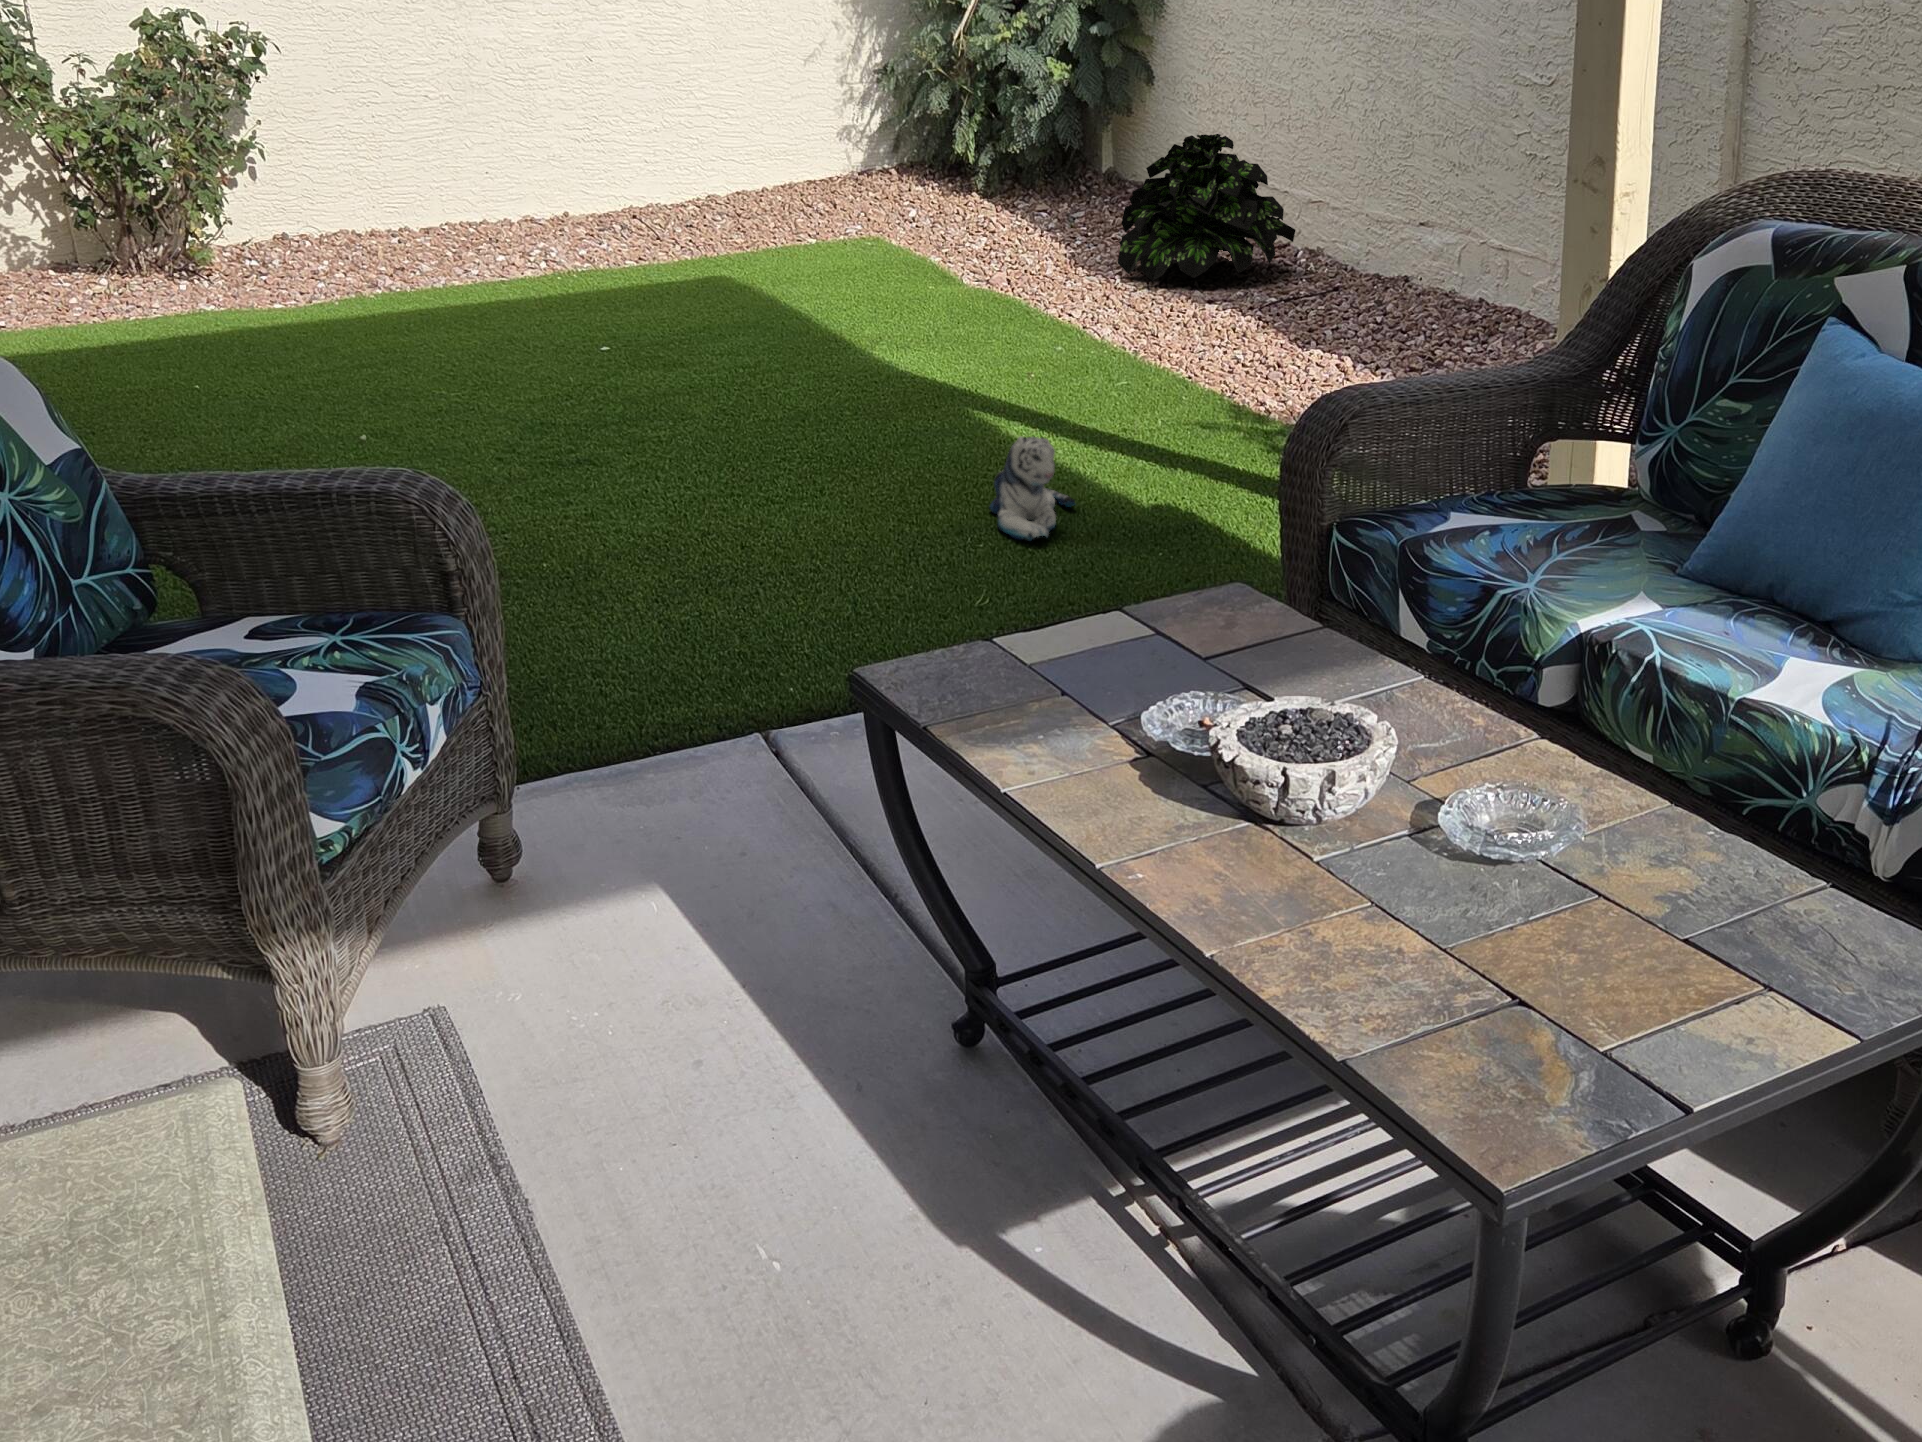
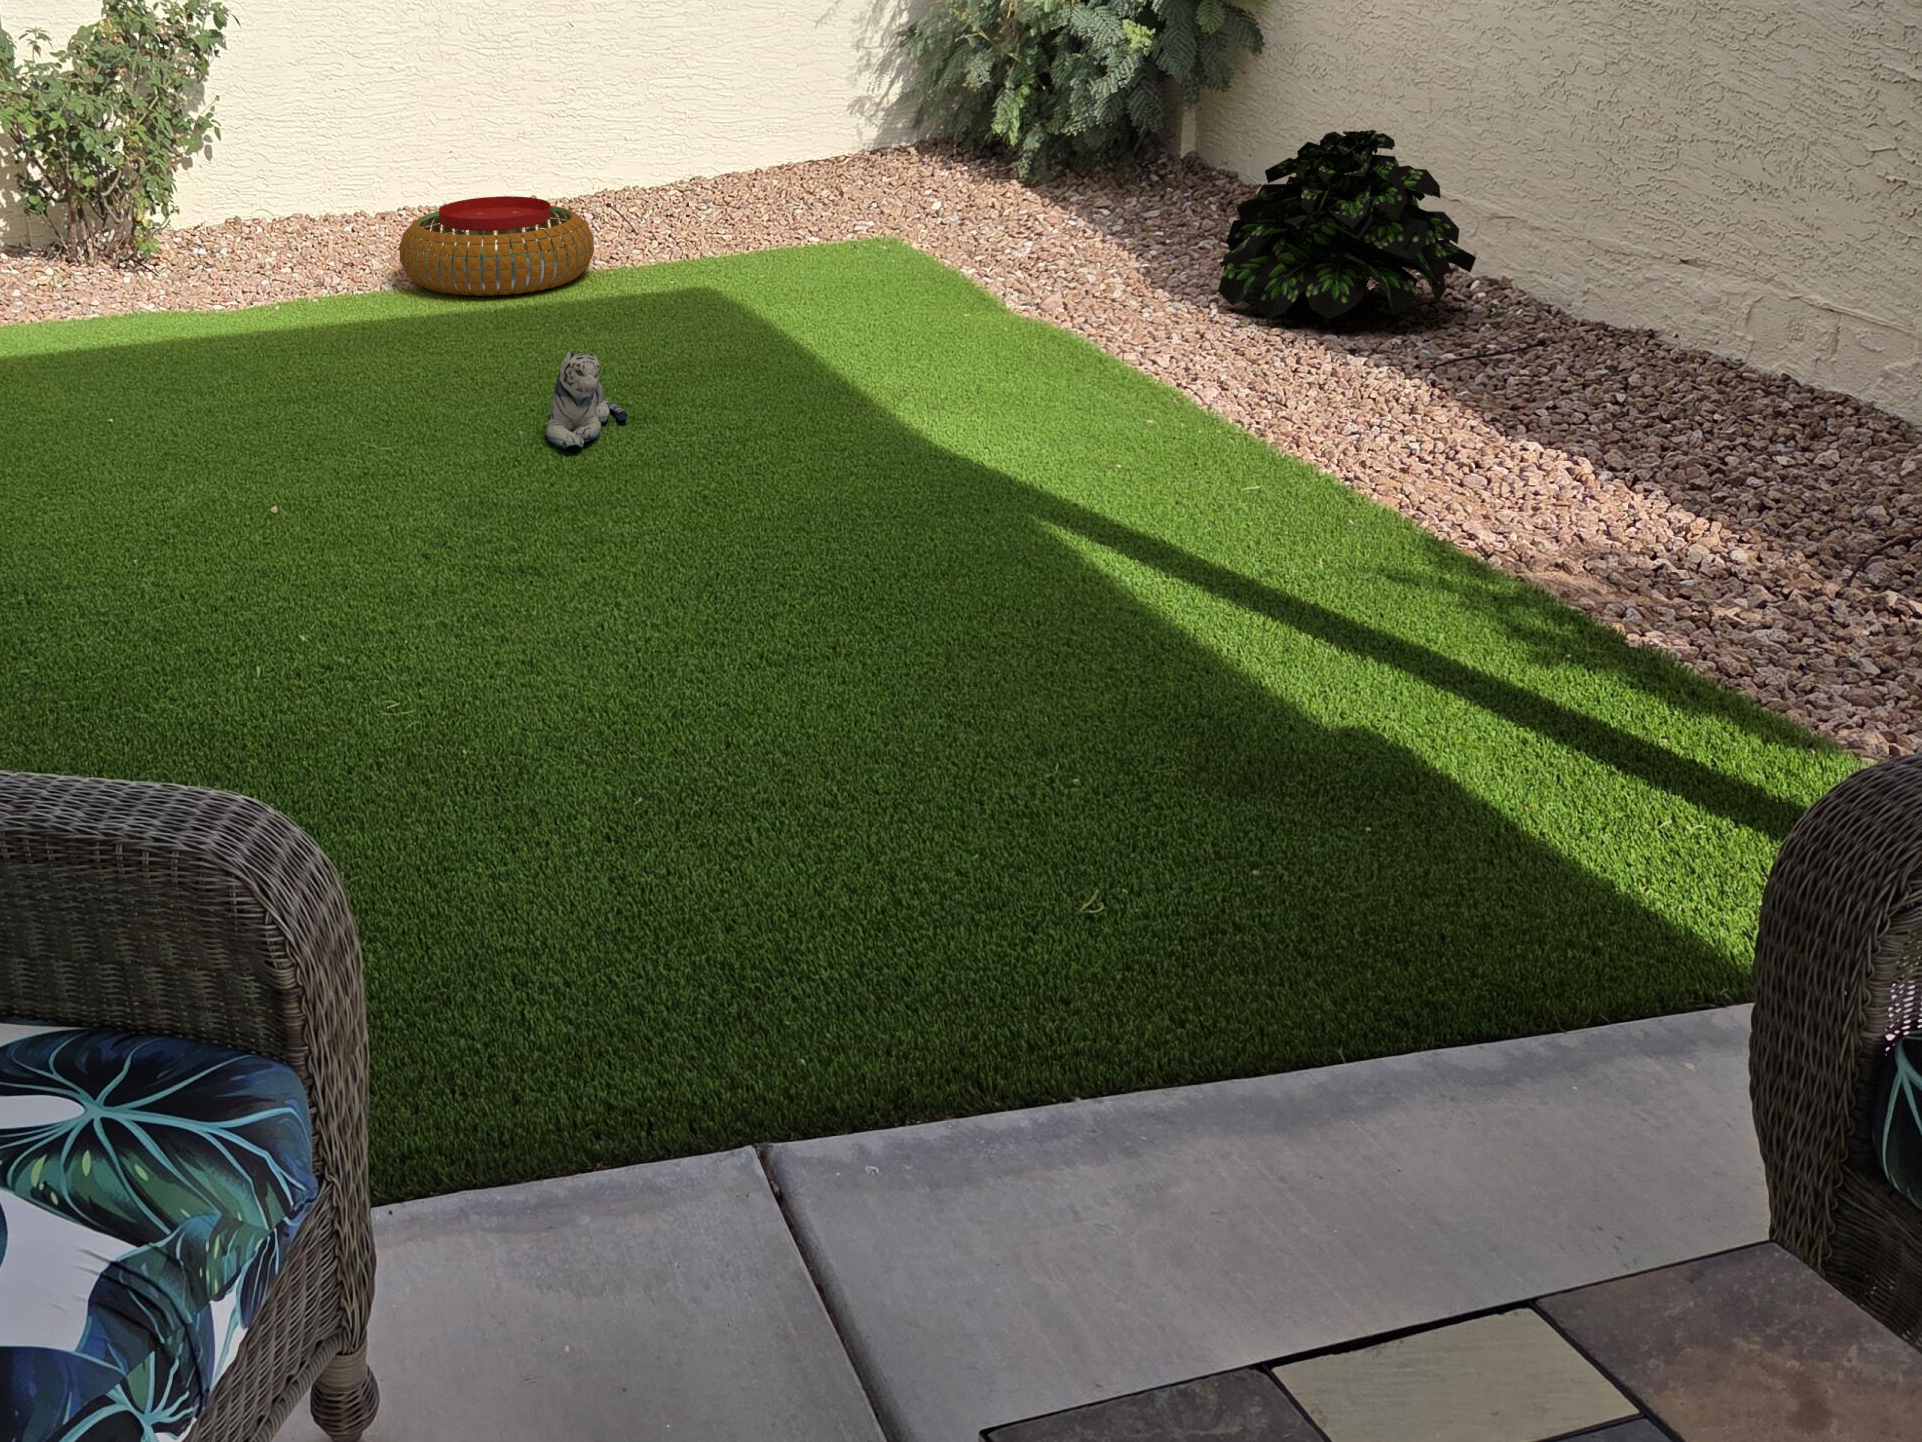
pouf: none [446,208,622,291] -> present [399,196,594,296]
plush toy: present [989,437,1075,541] -> present [545,352,628,449]

